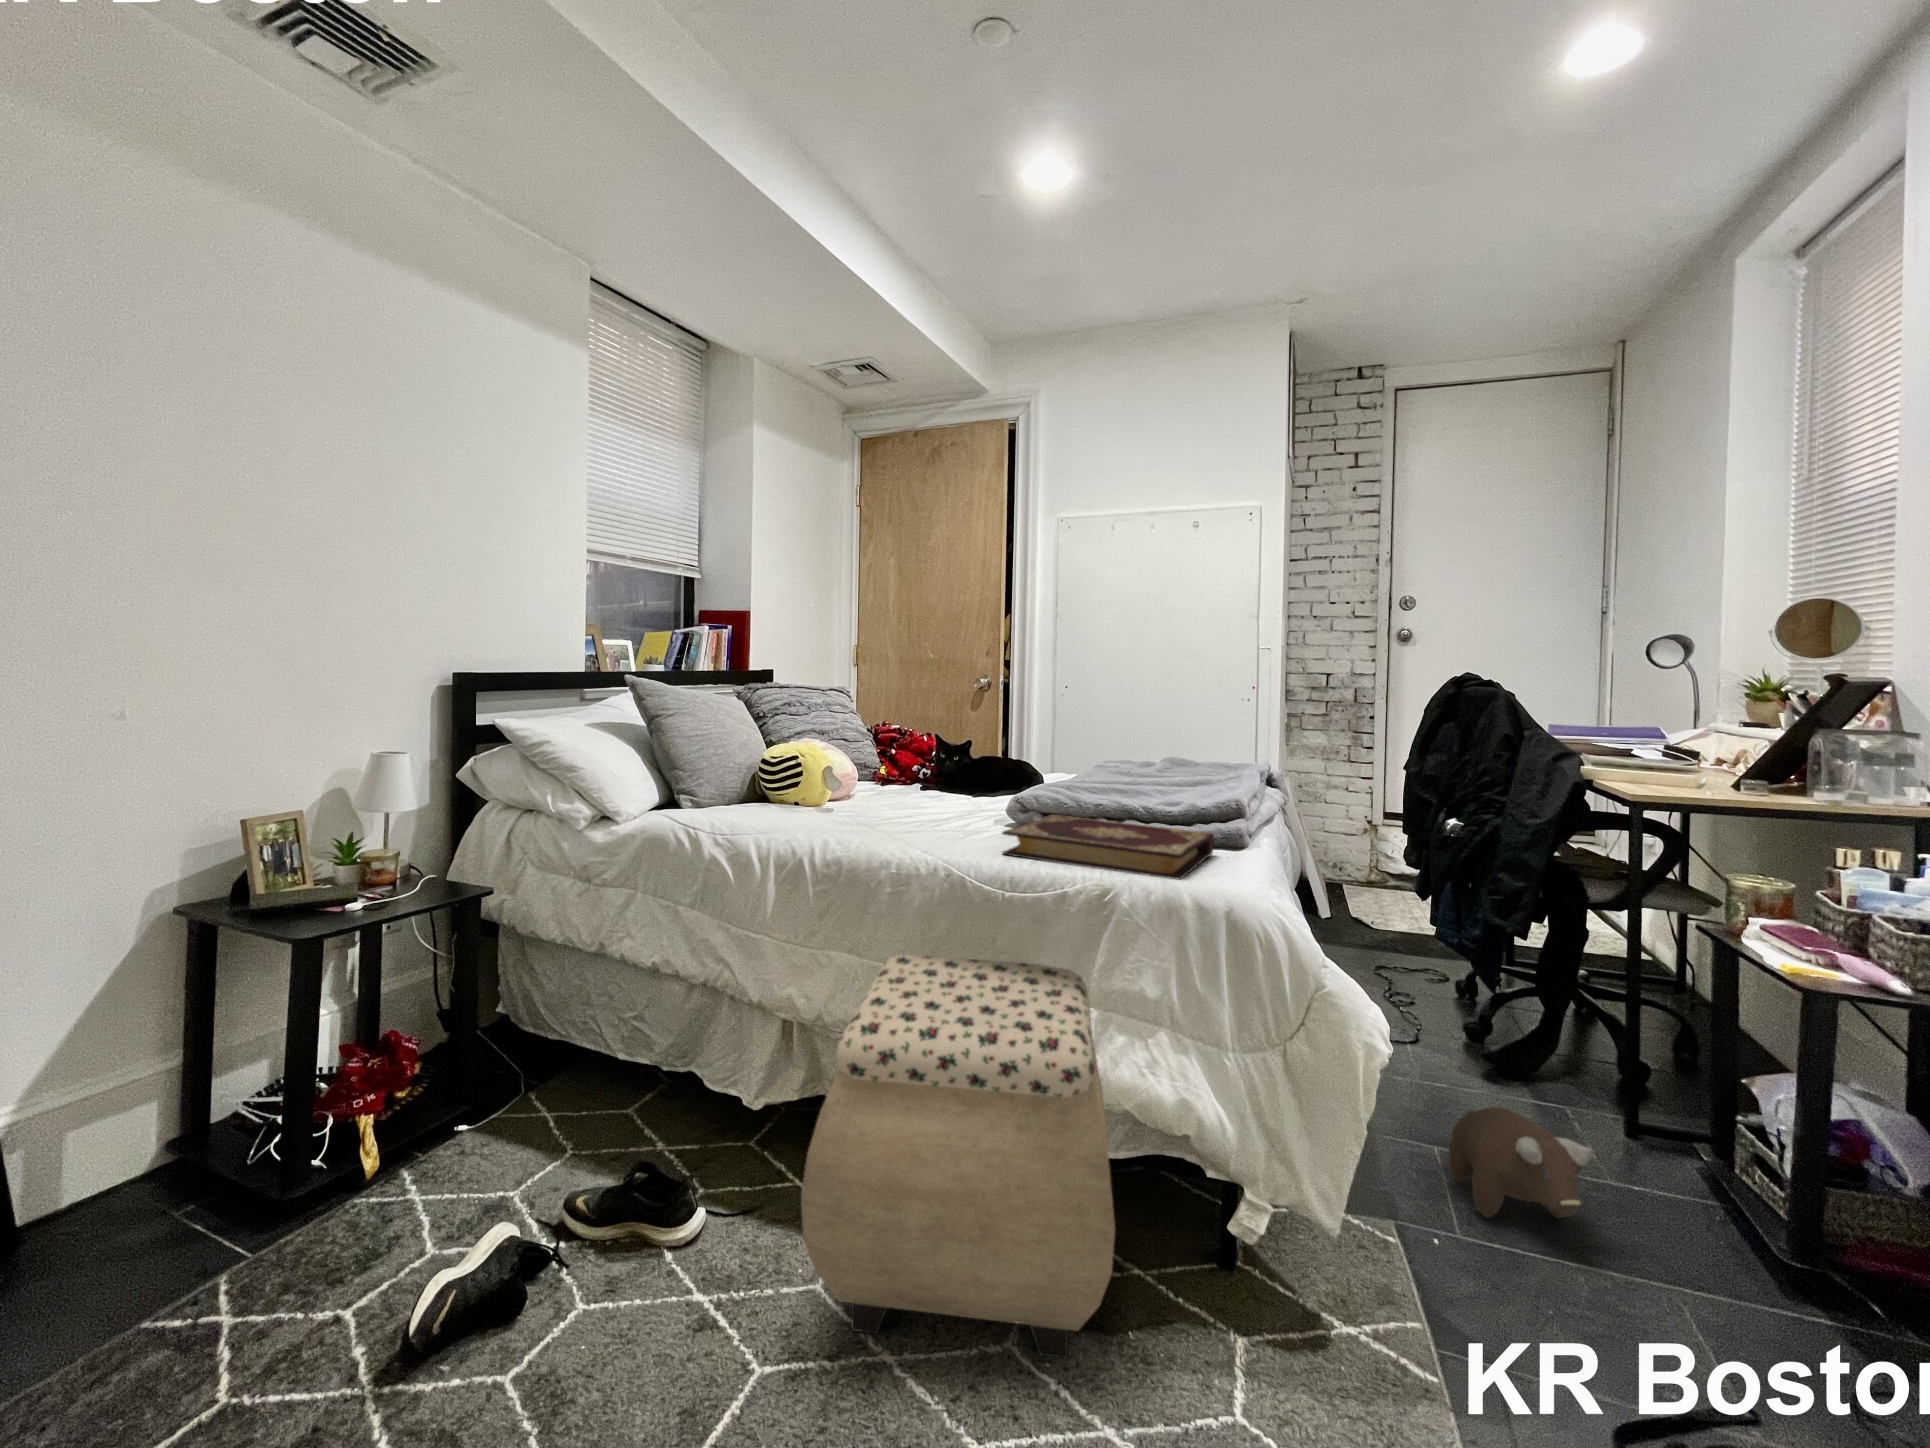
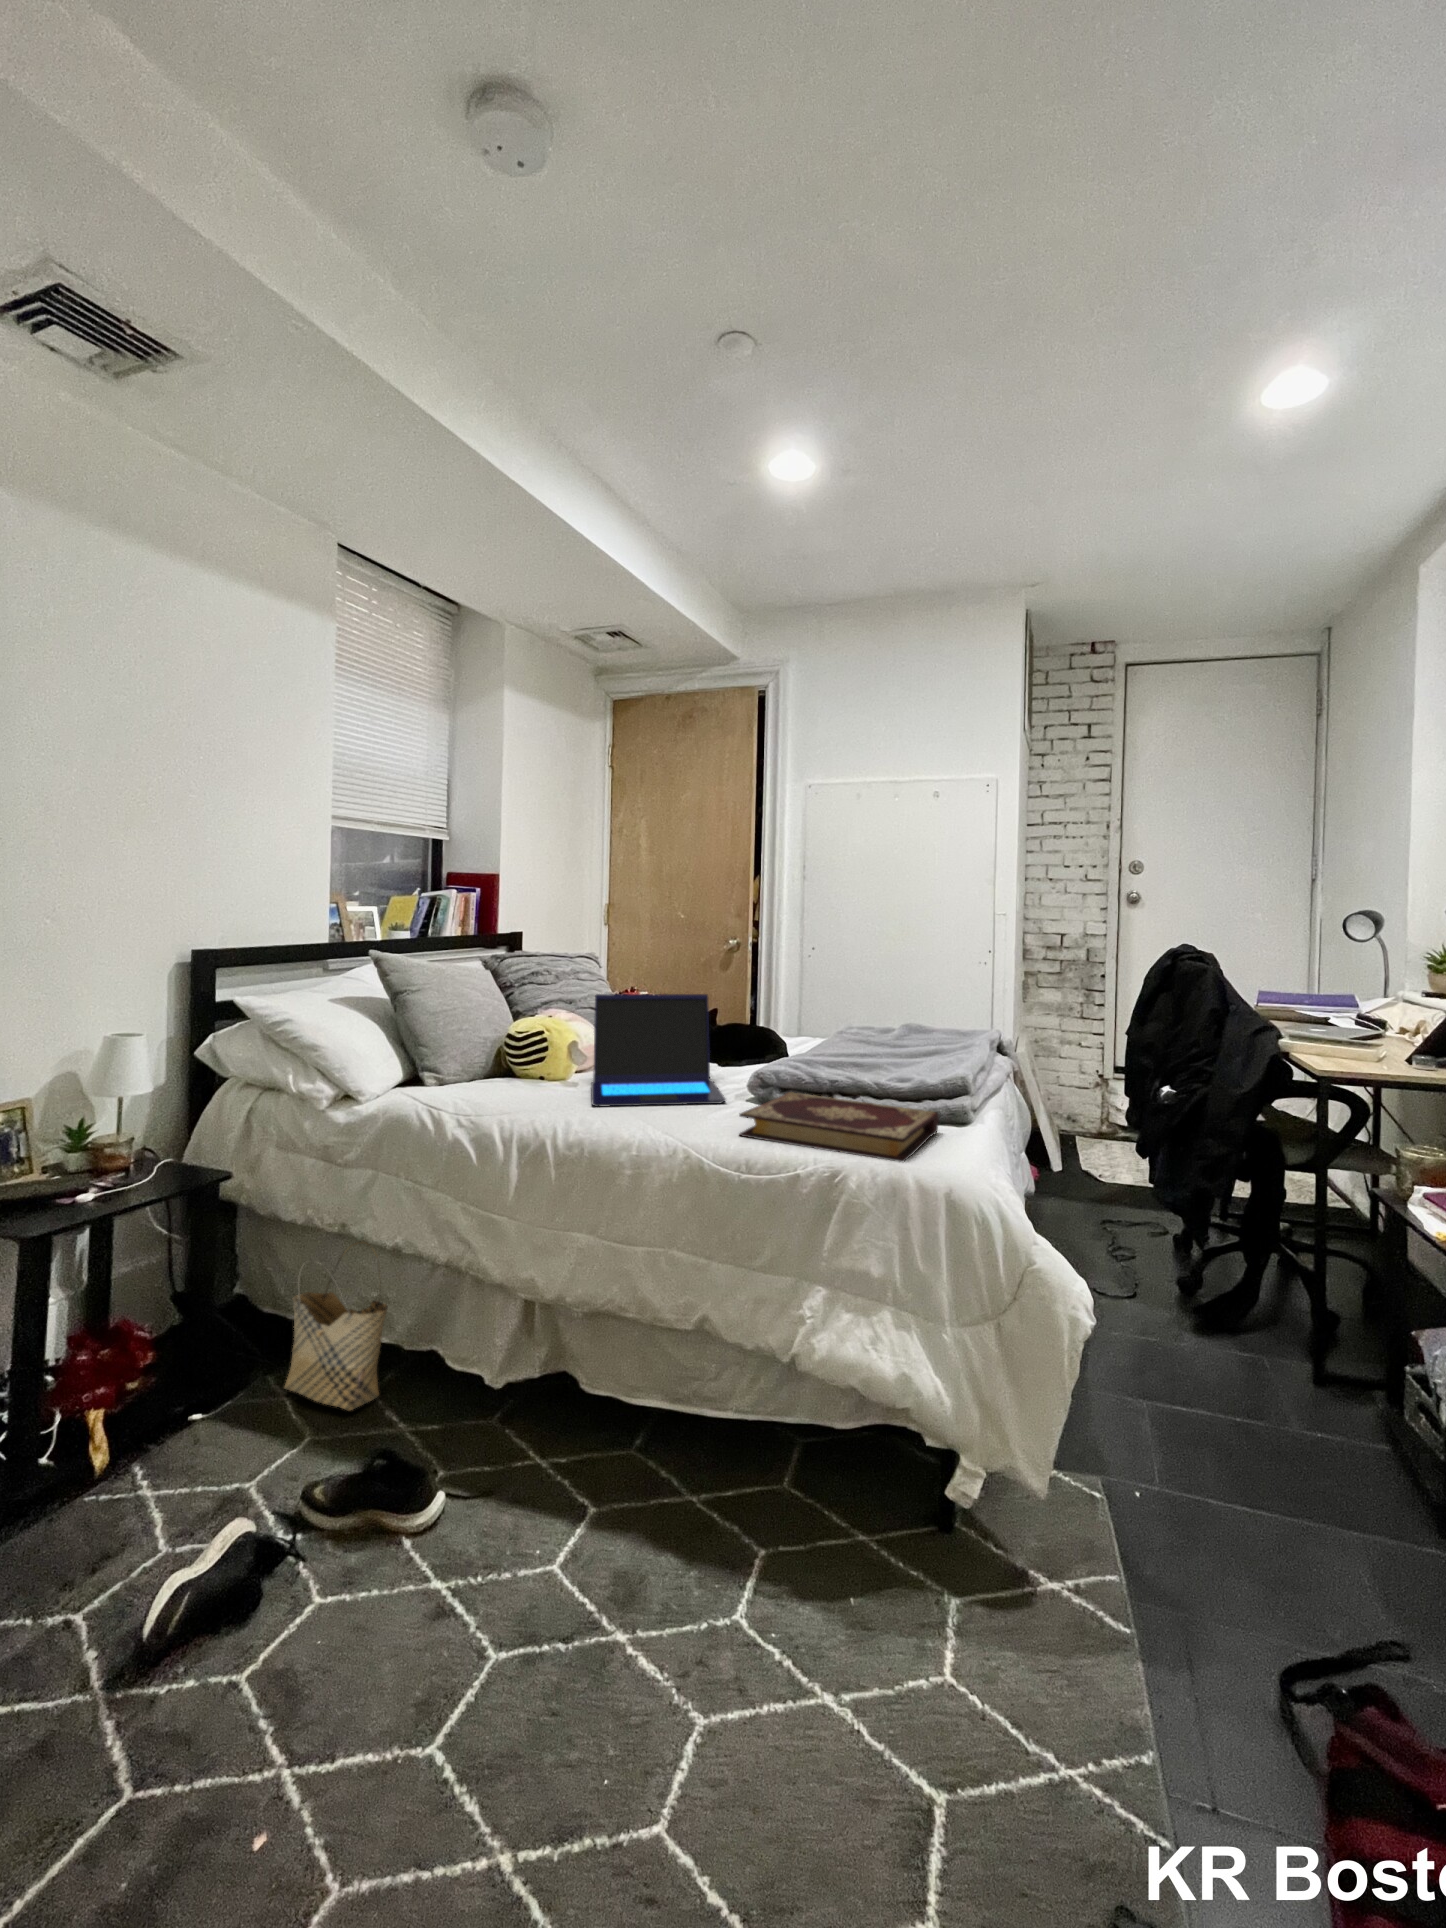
laptop: none [846,719,986,829] -> present [591,994,726,1107]
ottoman: present [801,955,1115,1359] -> none [537,1236,835,1629]
woven basket: none [546,961,646,1128] -> present [285,1241,388,1410]
plush toy: present [1449,1107,1593,1218] -> none [1153,1365,1276,1470]

